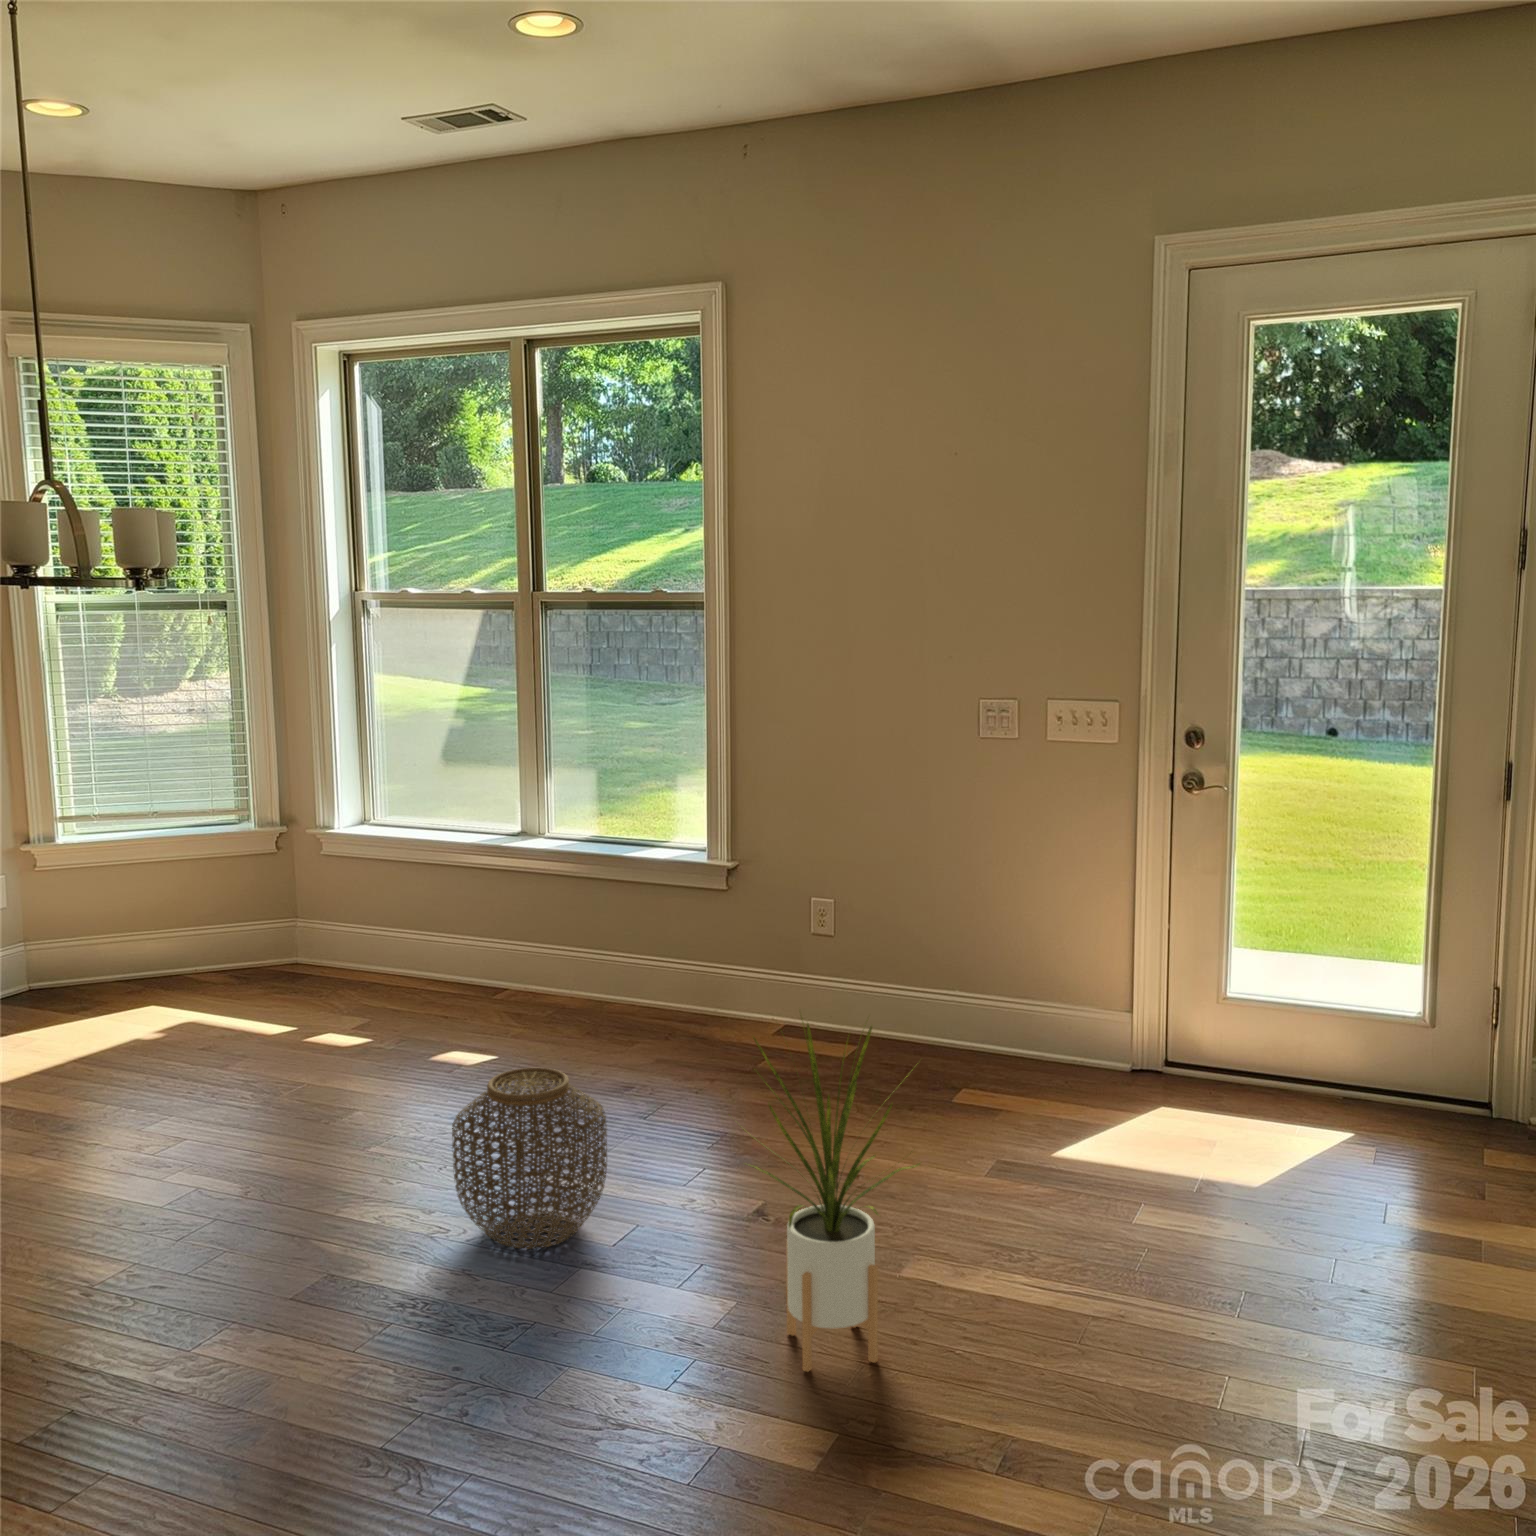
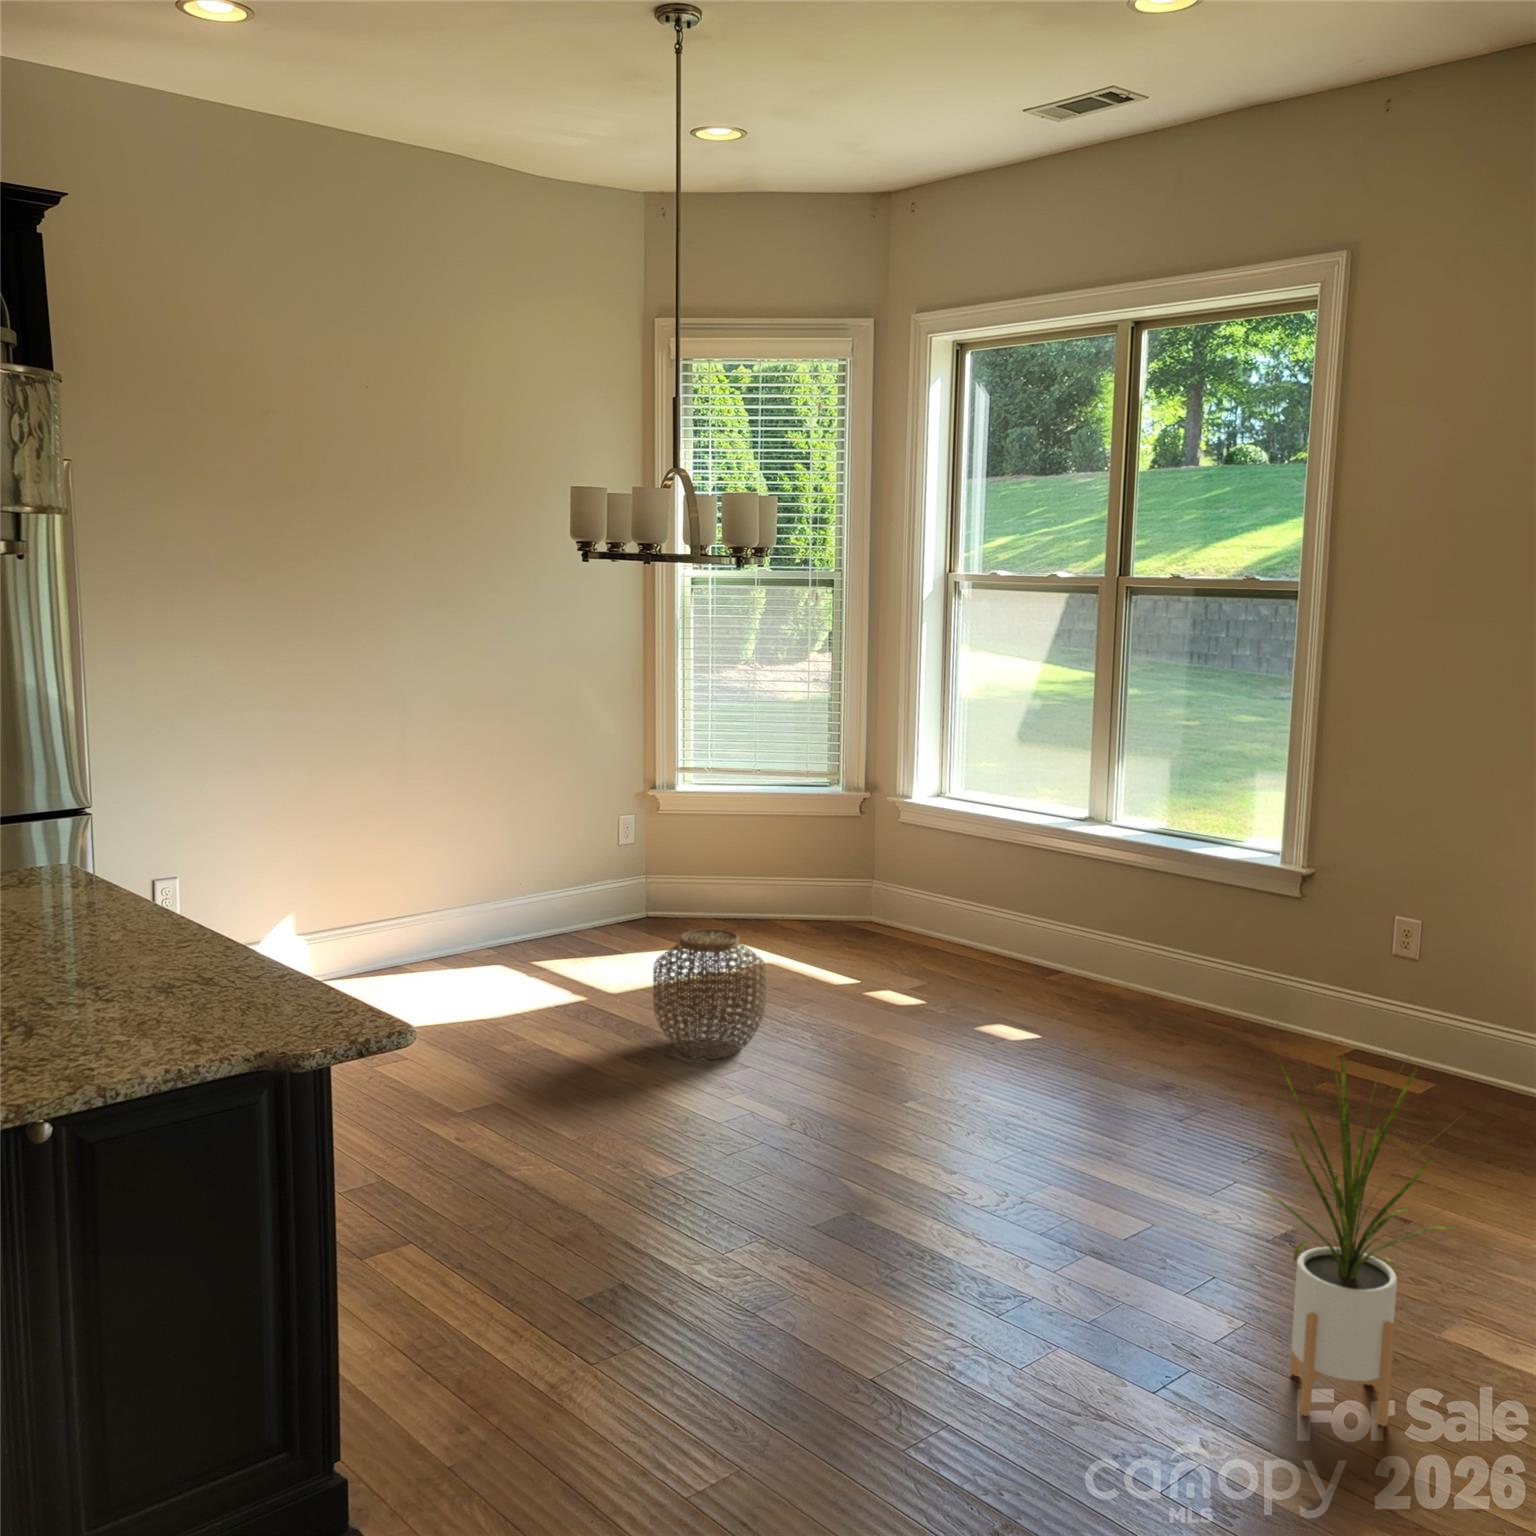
woven basket: present [452,1068,607,1249] -> present [653,929,766,1059]

